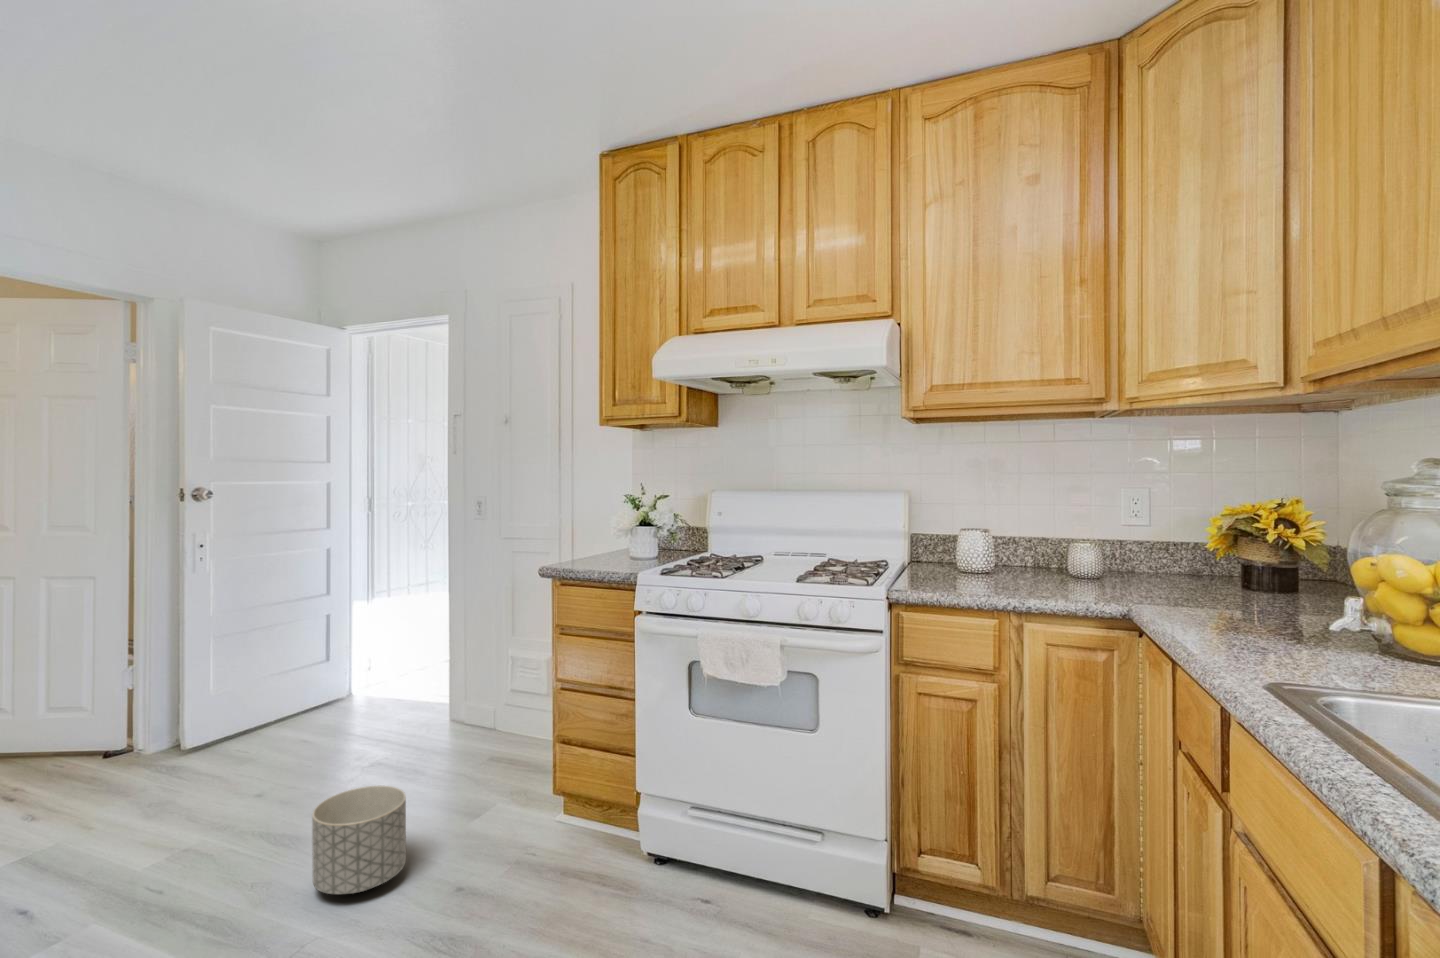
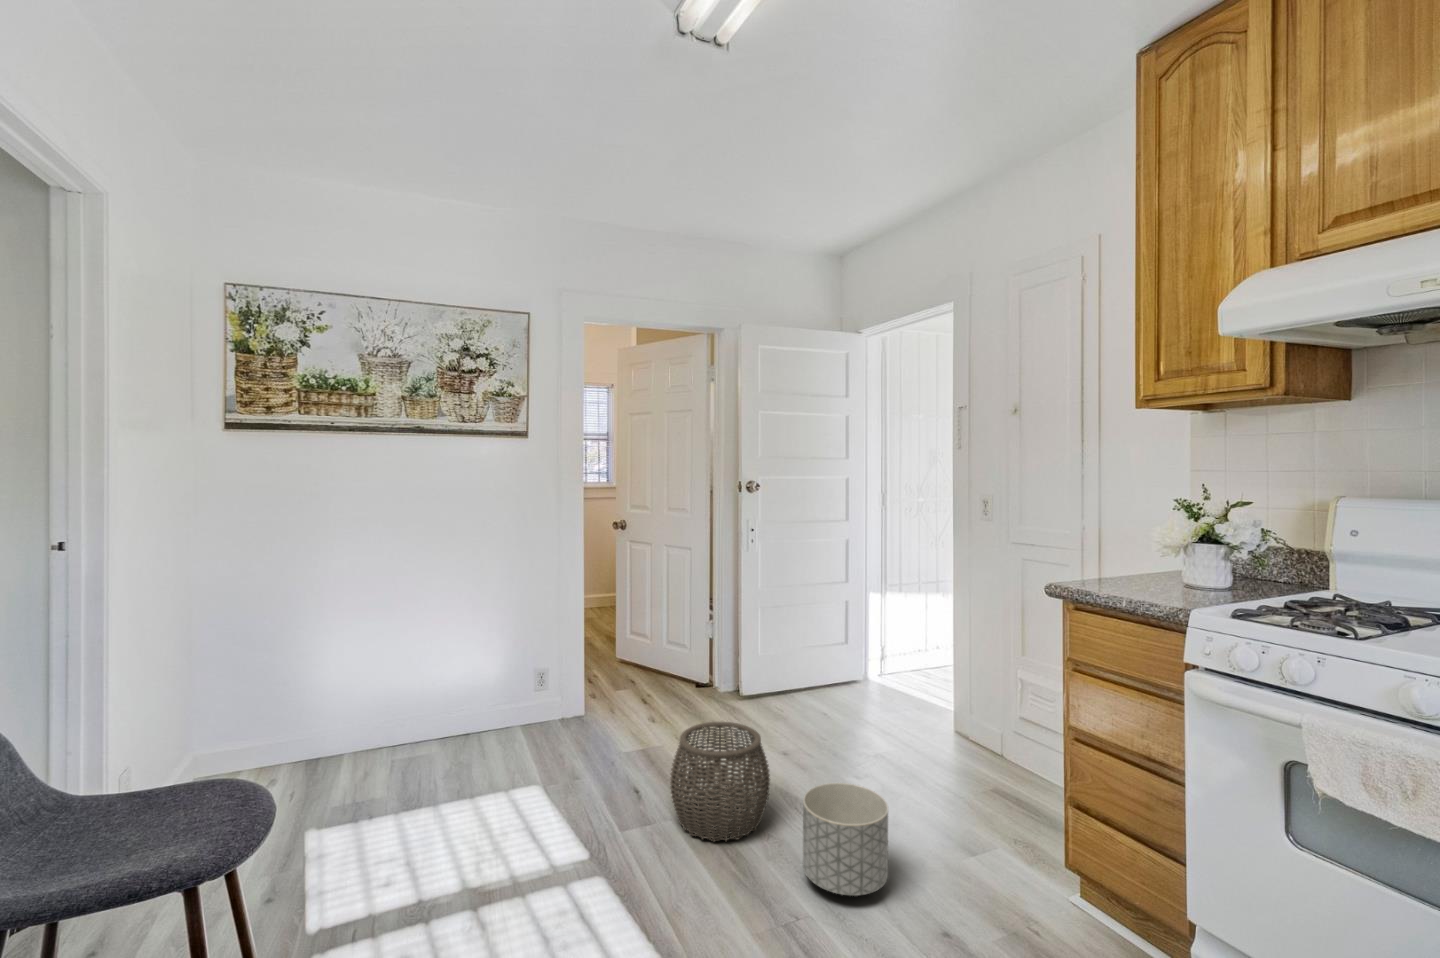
woven basket: none [112,767,261,913] -> present [670,722,770,841]

